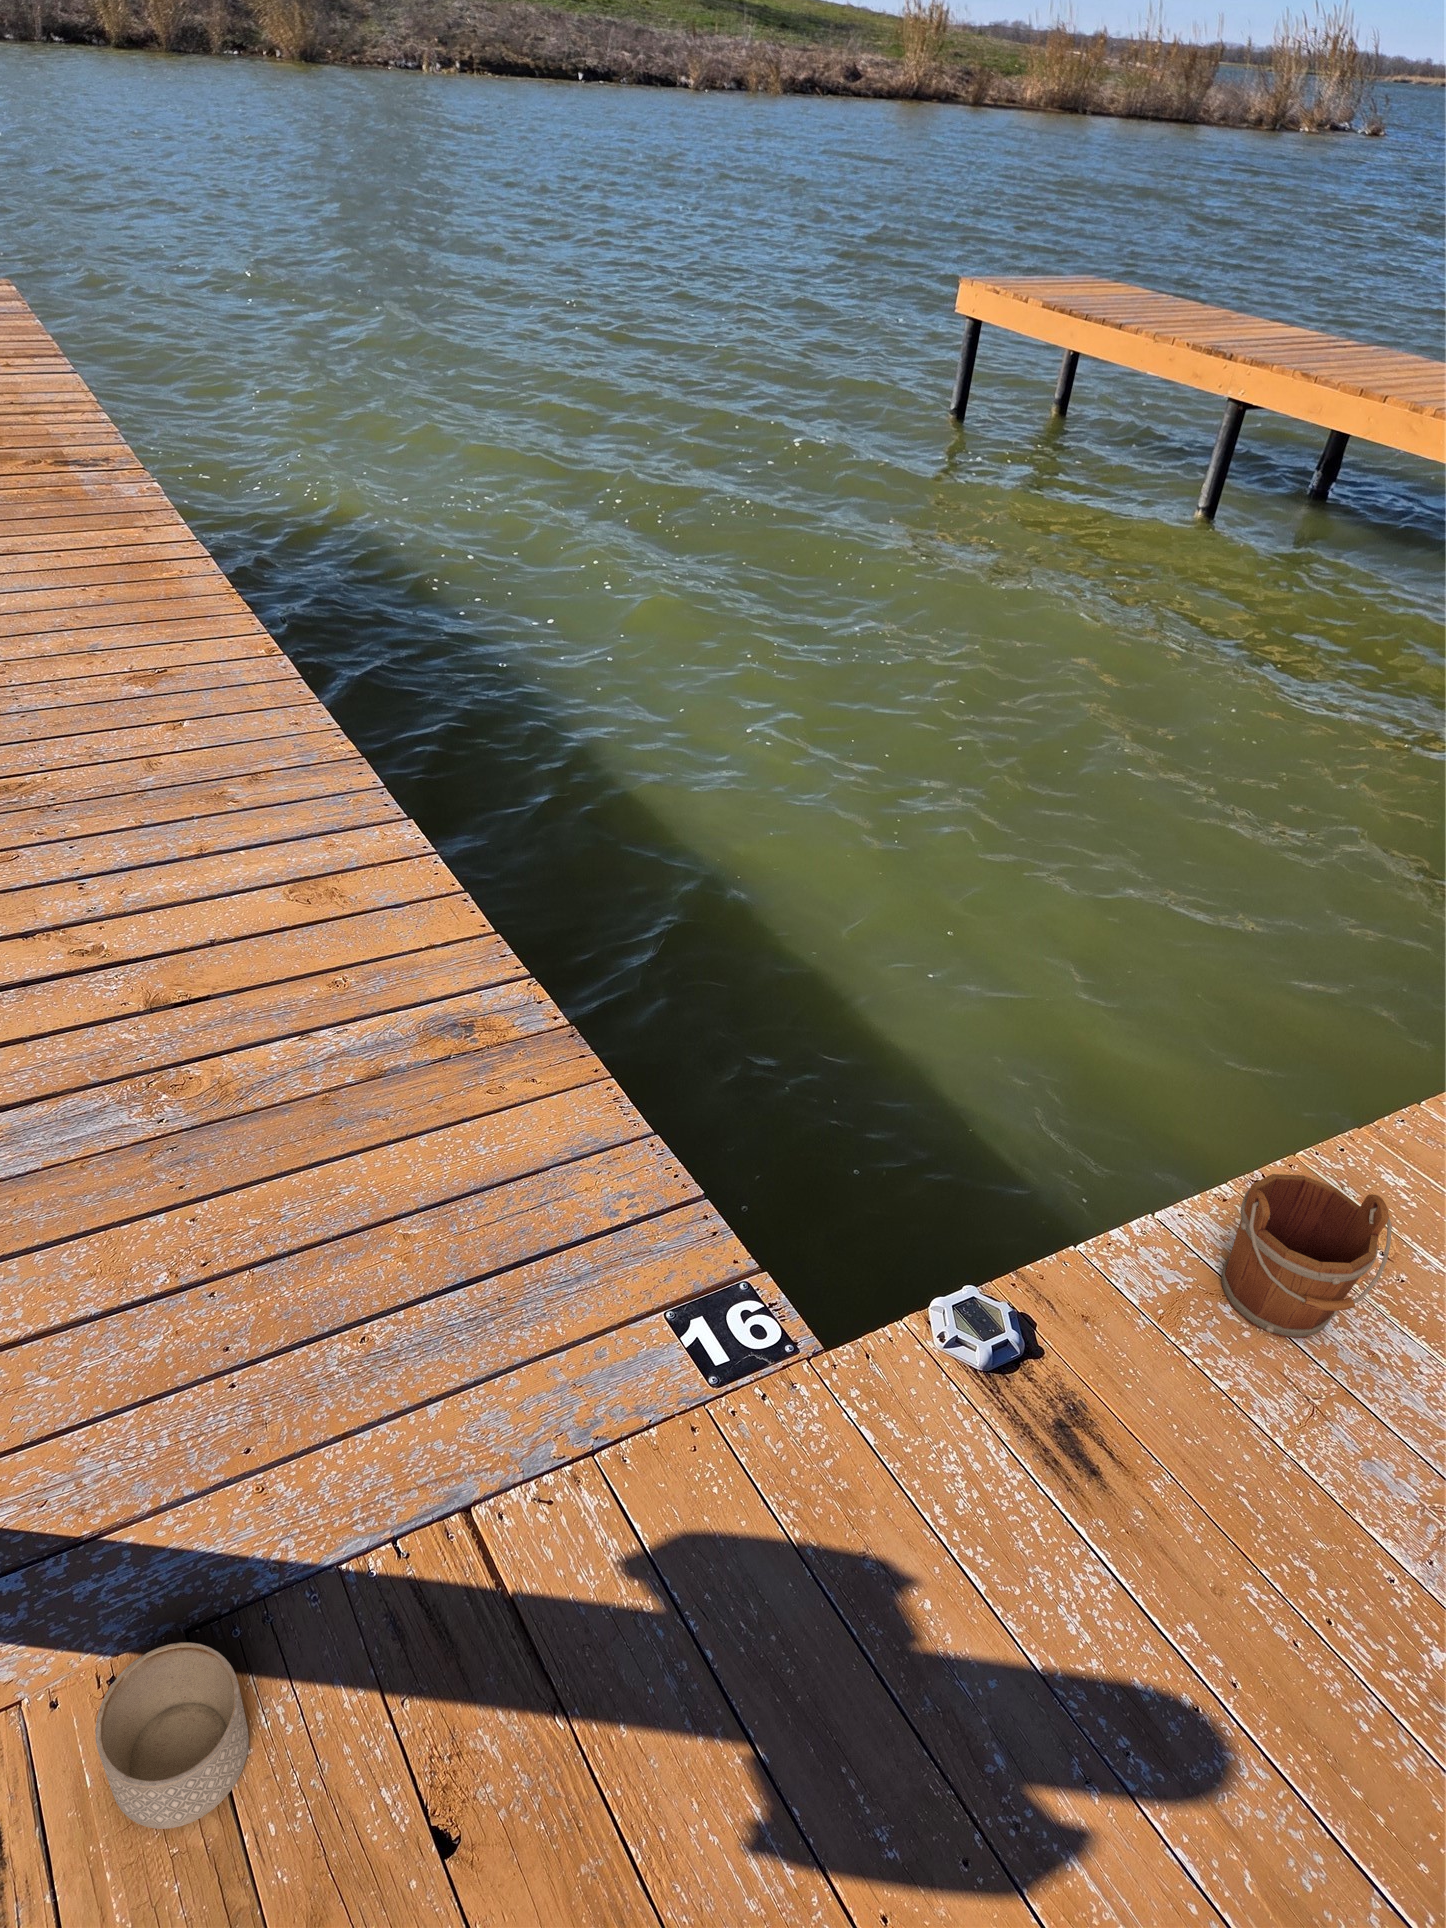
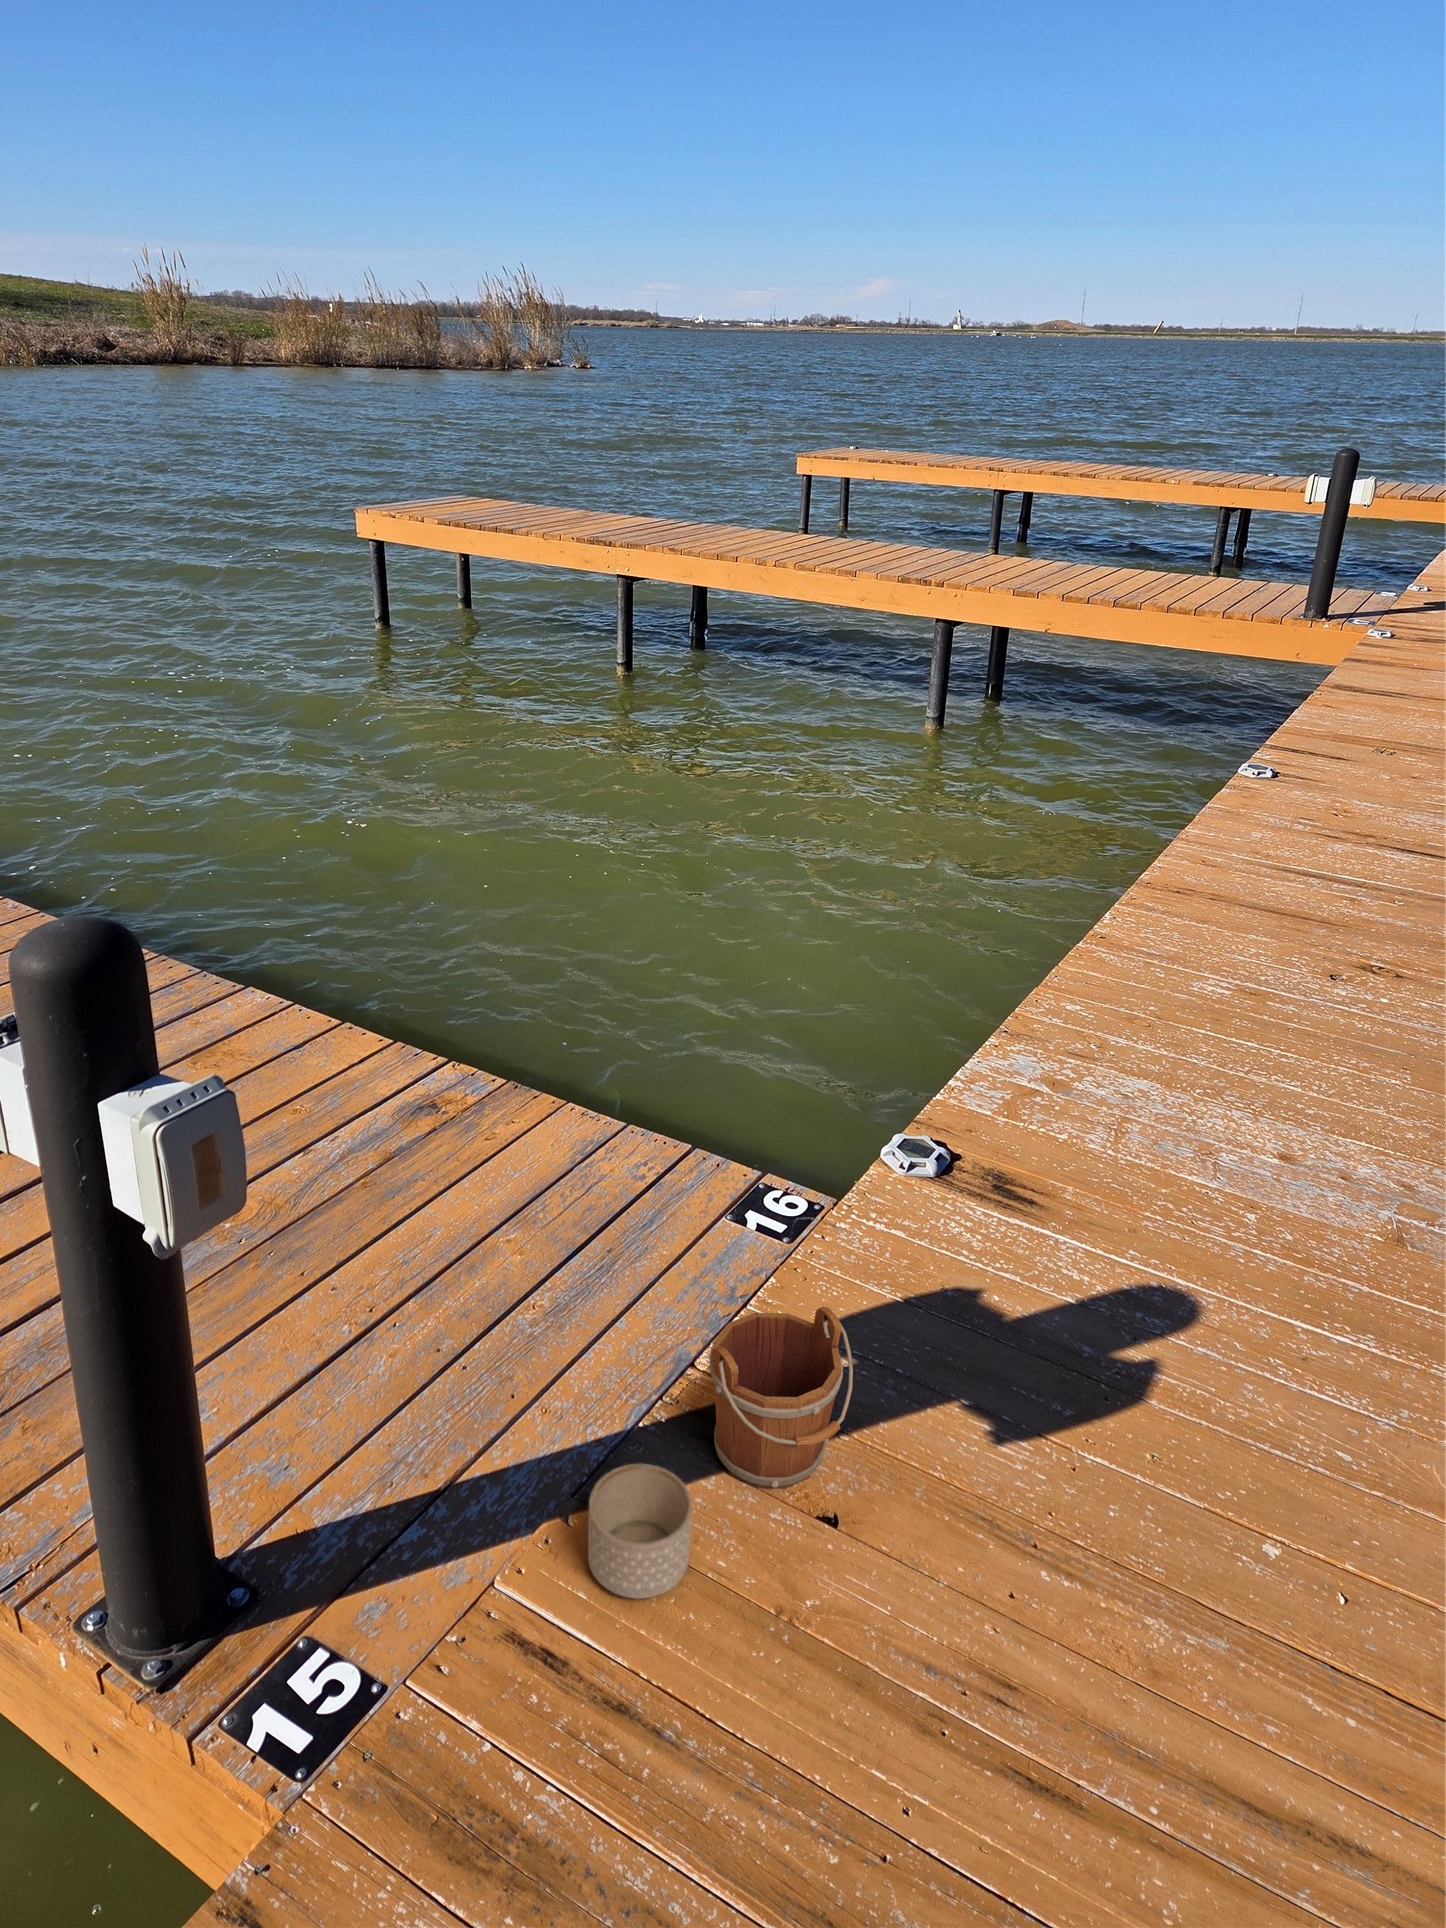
bucket: present [1222,1174,1392,1338] -> present [710,1307,853,1489]

